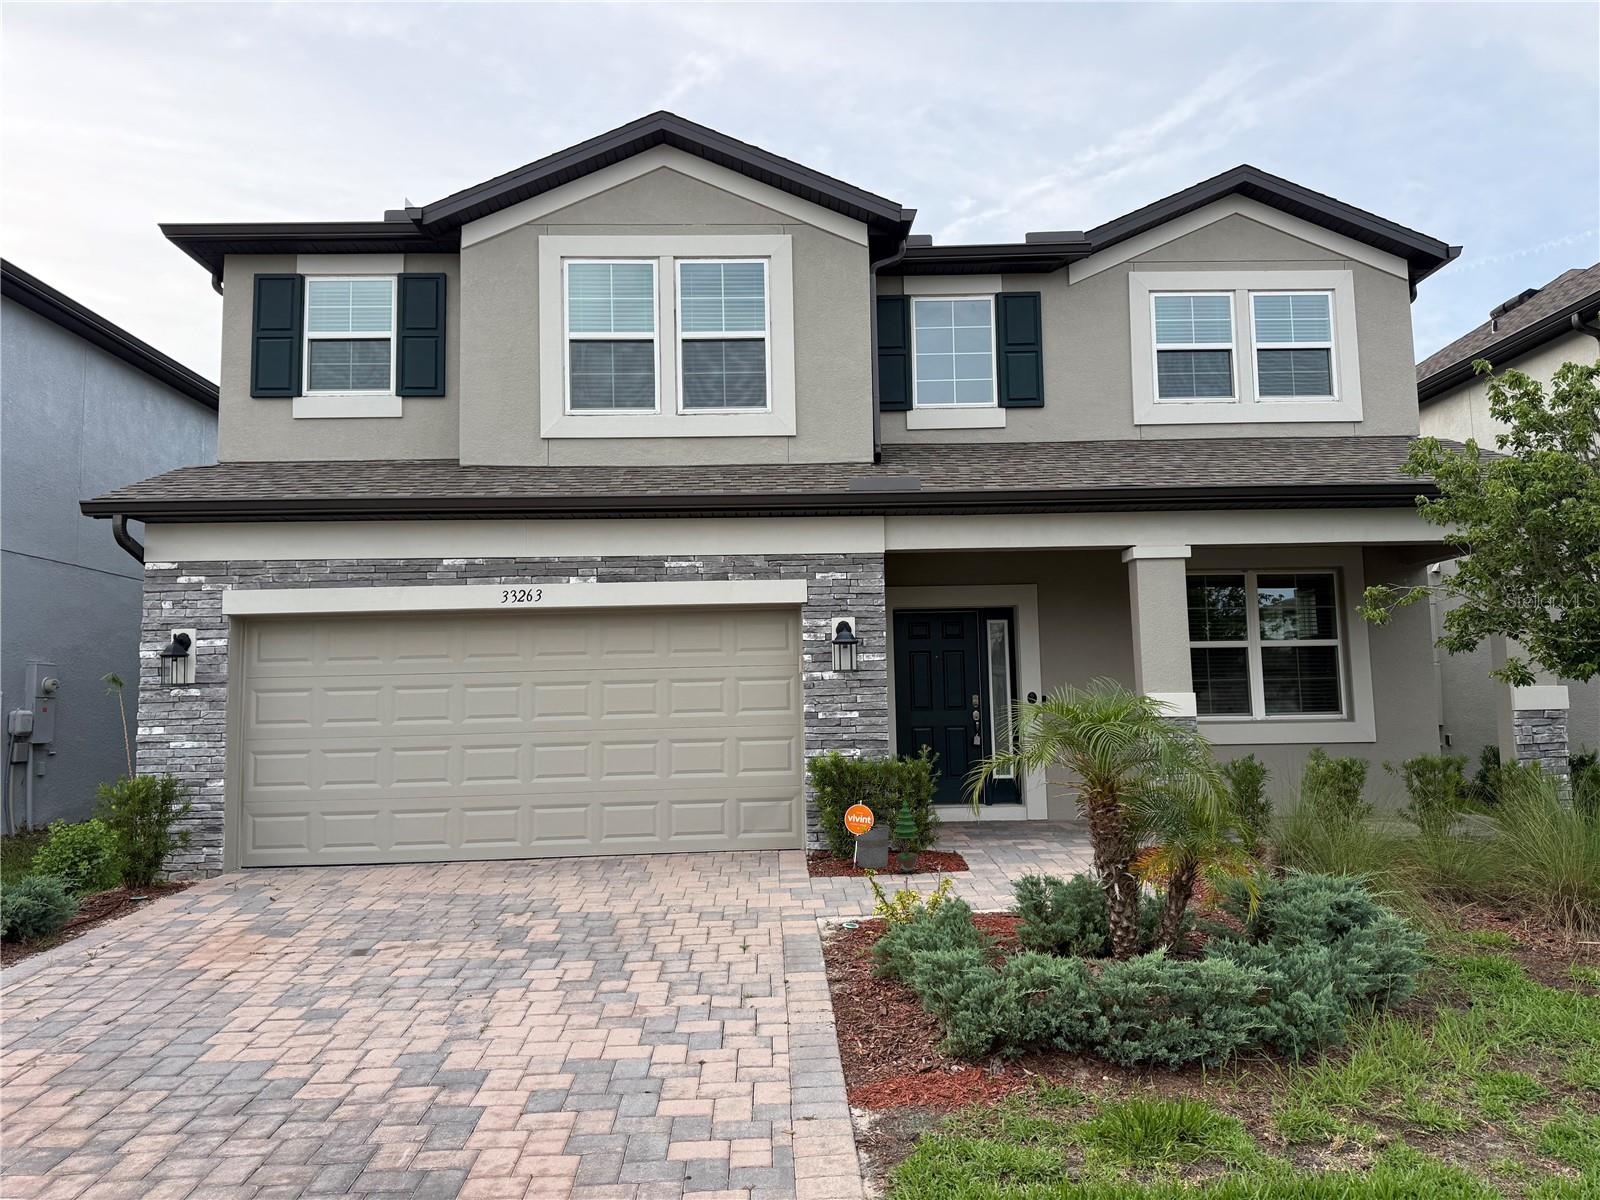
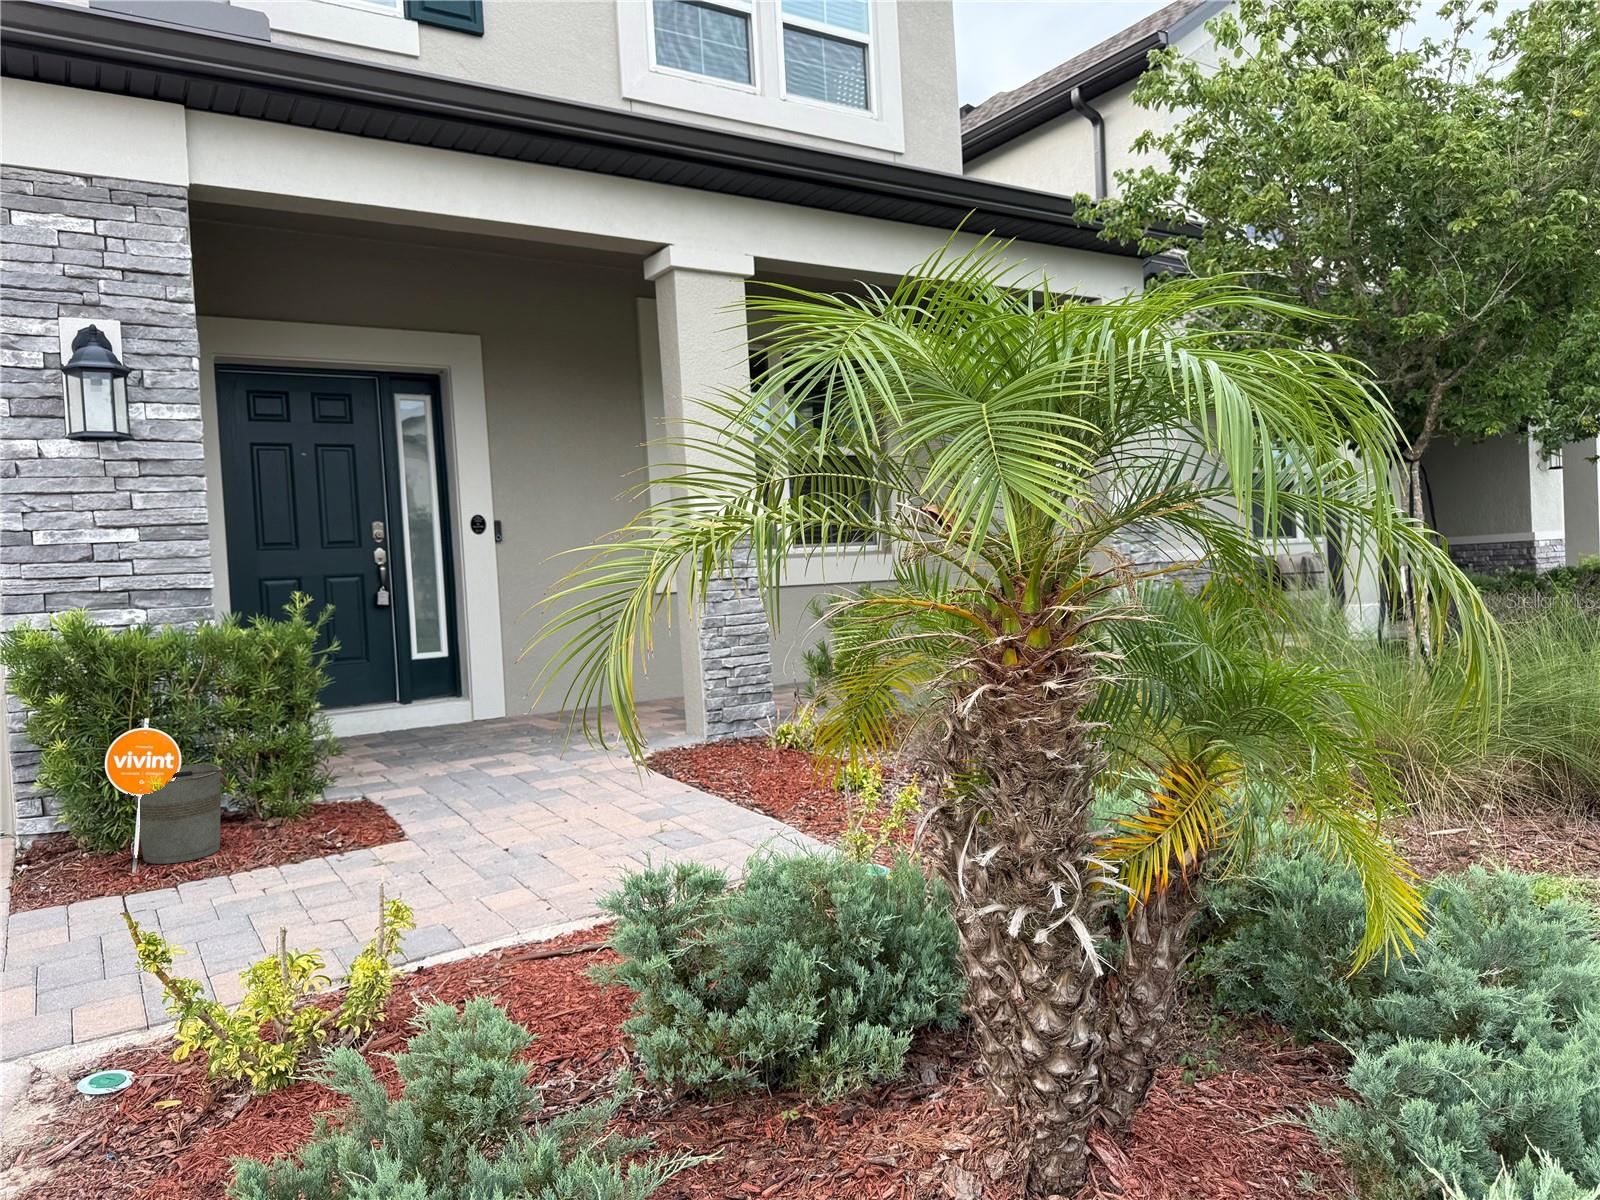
potted tree: present [893,800,918,872] -> none [231,704,295,862]

